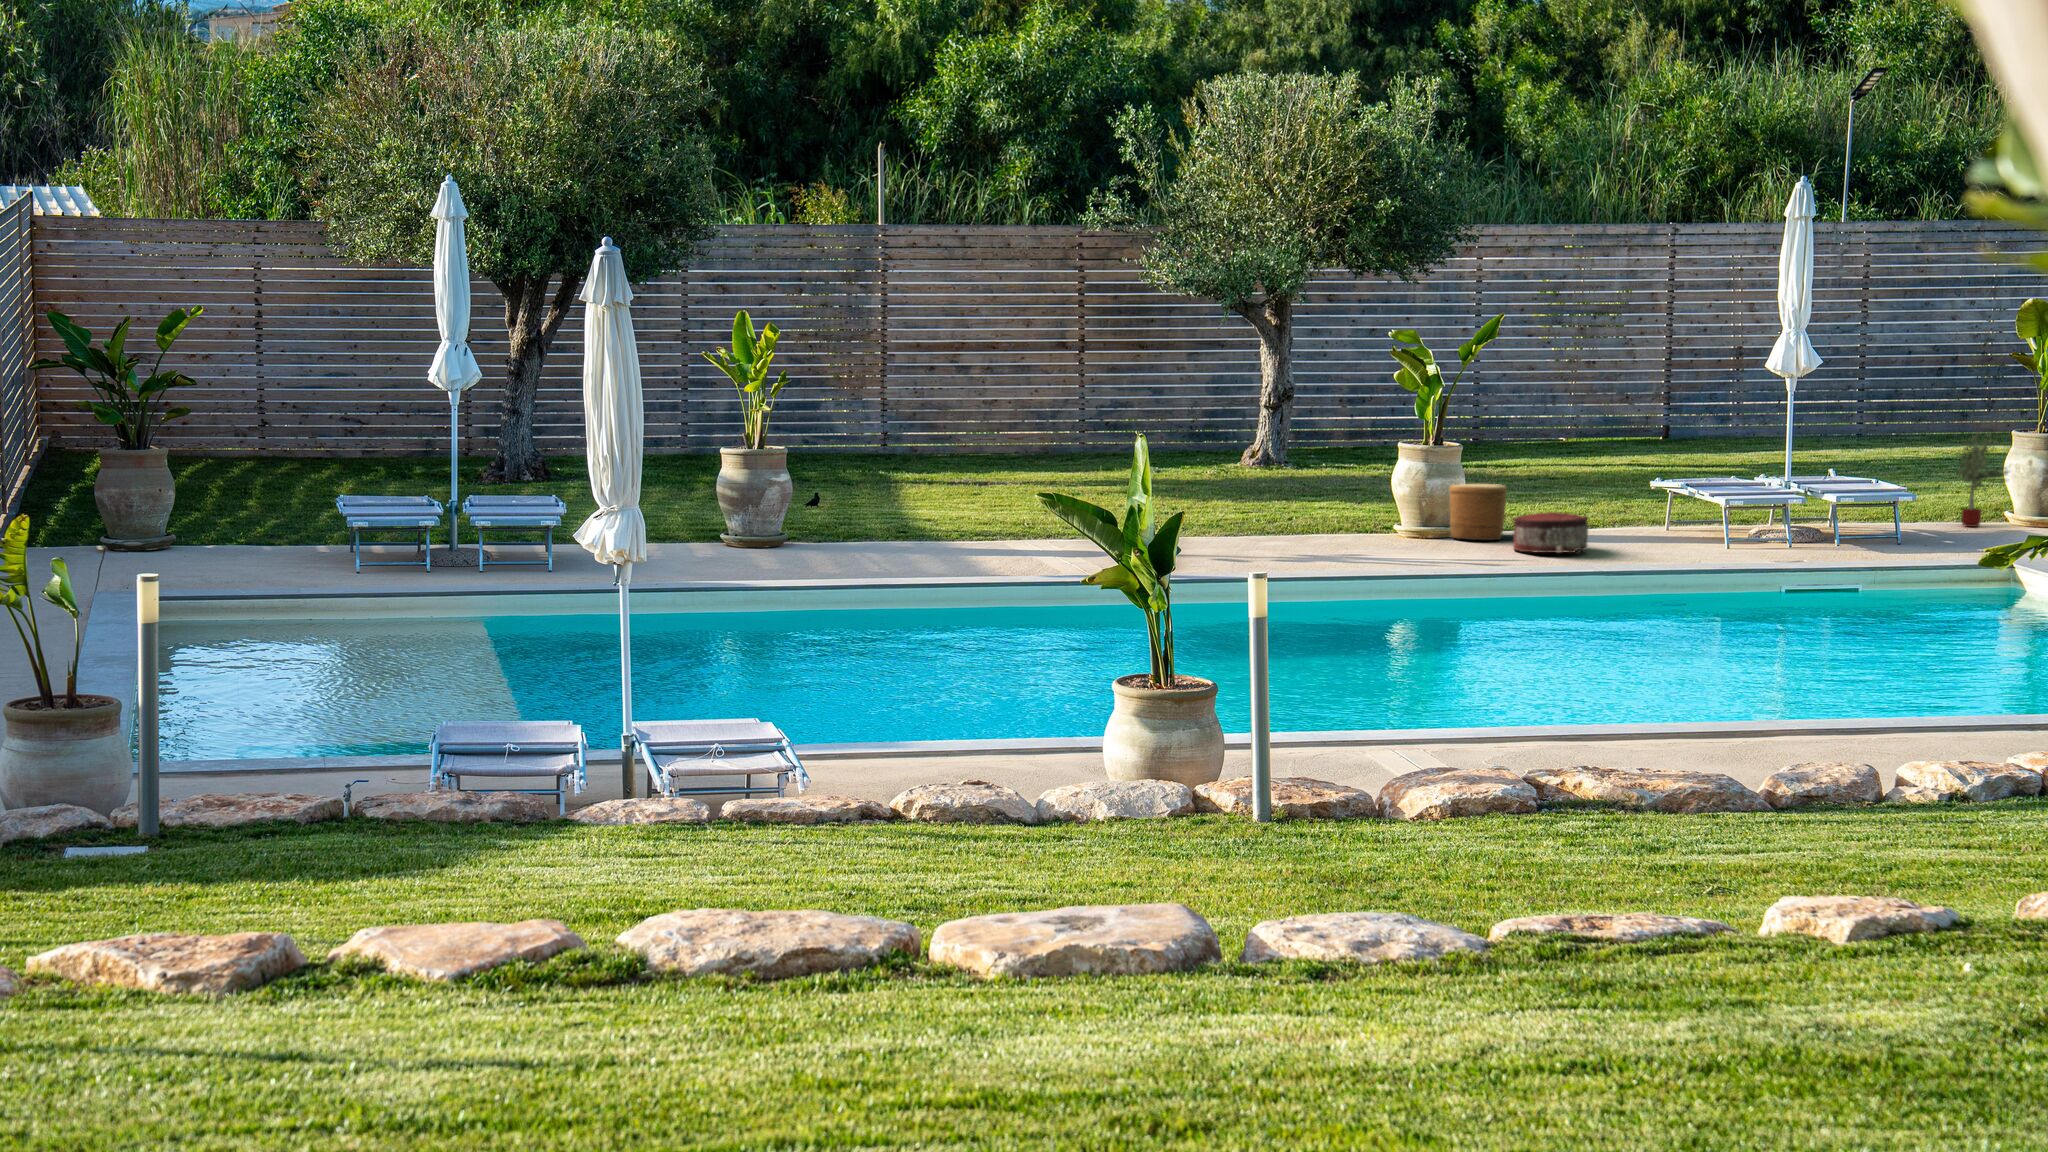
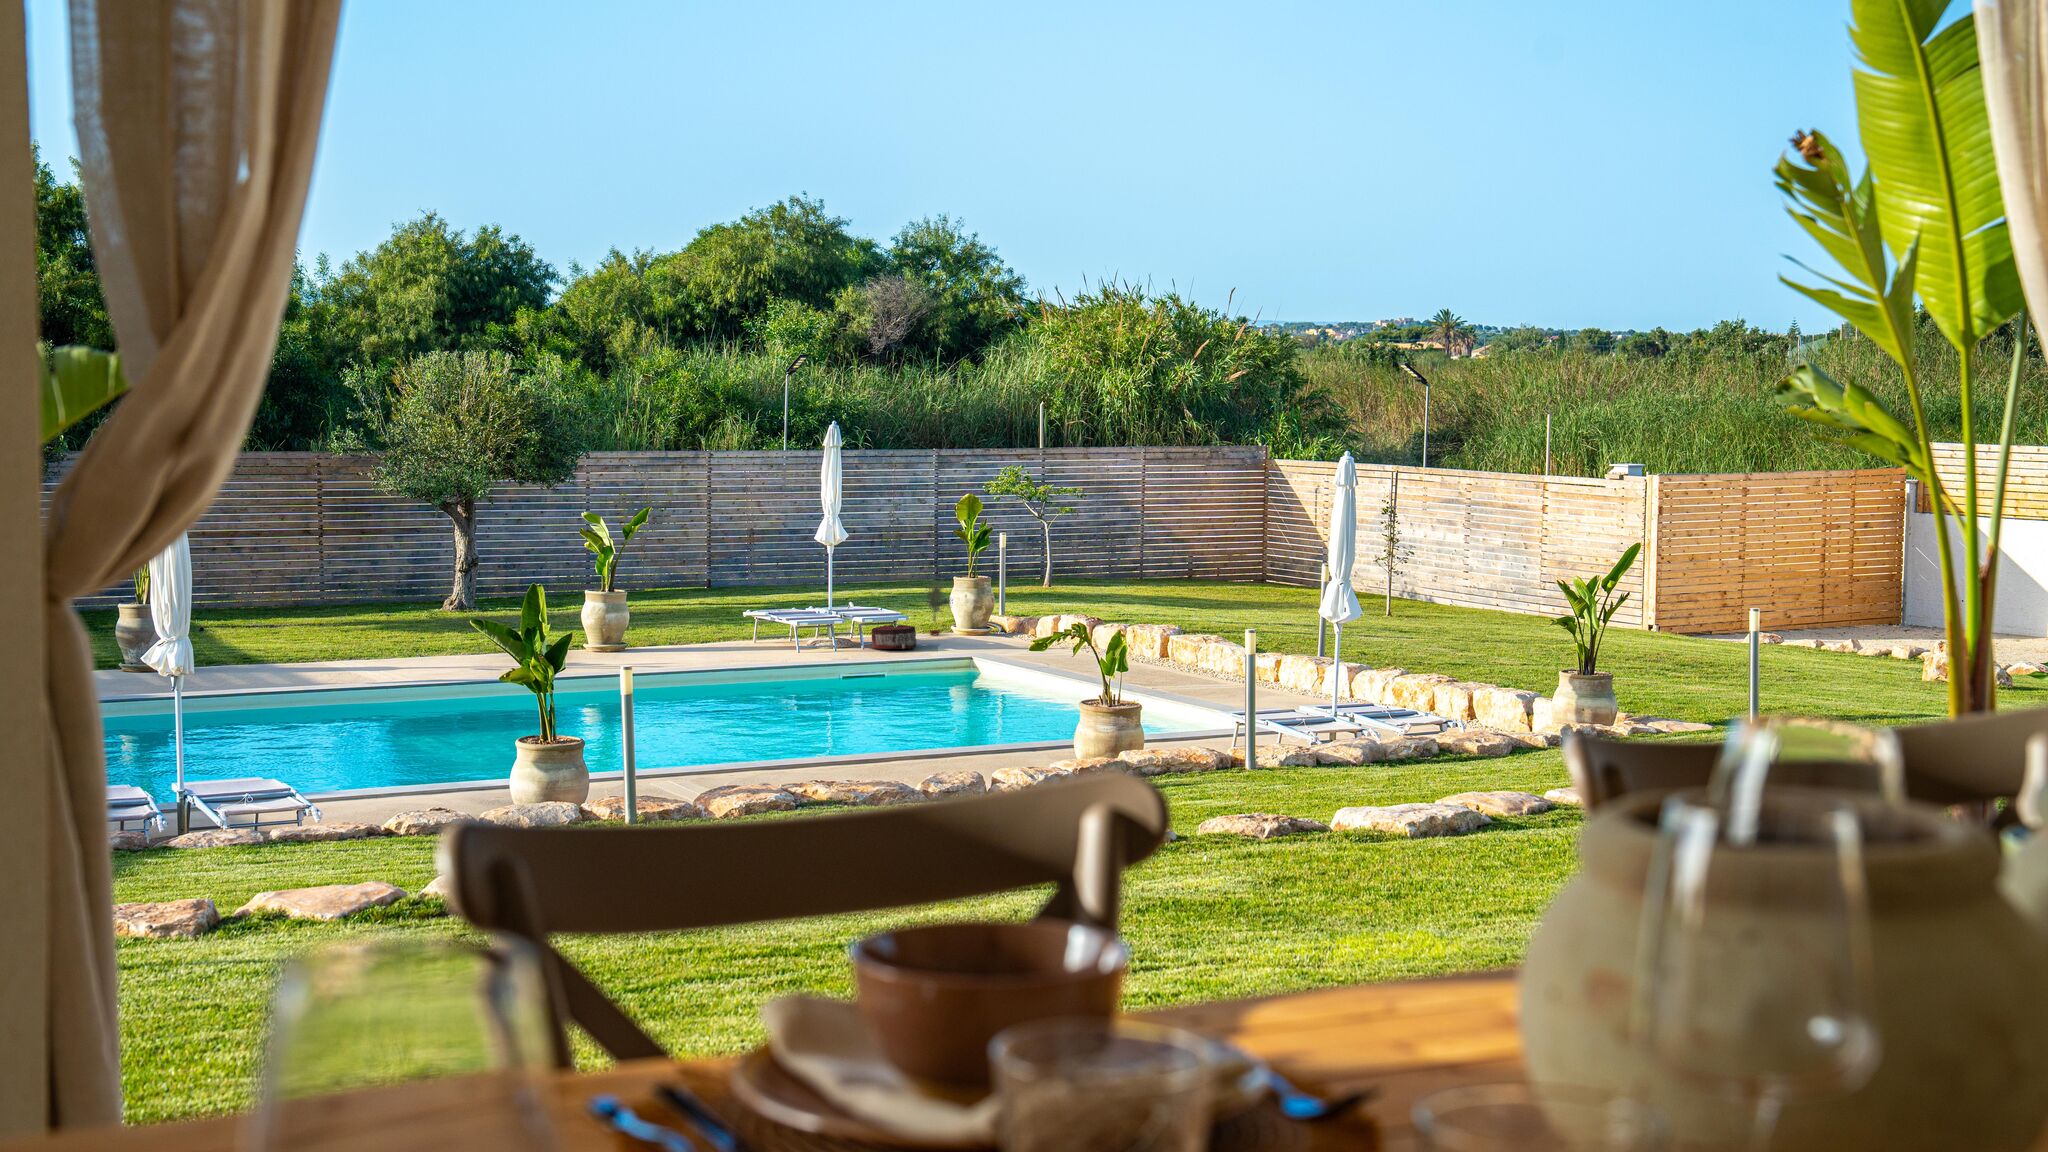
woven basket: present [1449,484,1507,540] -> none [623,619,662,656]
pouf: present [1513,512,1588,553] -> present [872,625,917,649]

